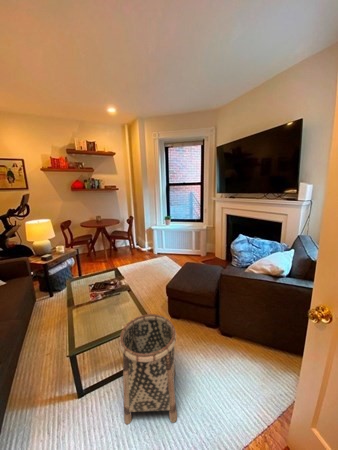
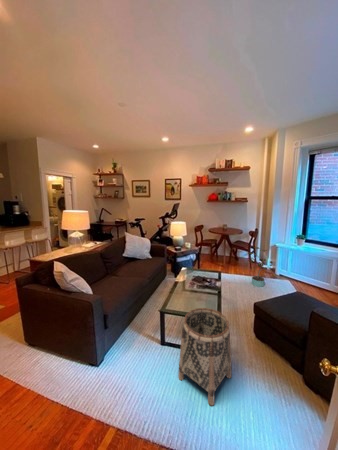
potted plant: none [135,233,159,271] -> present [249,247,272,287]

